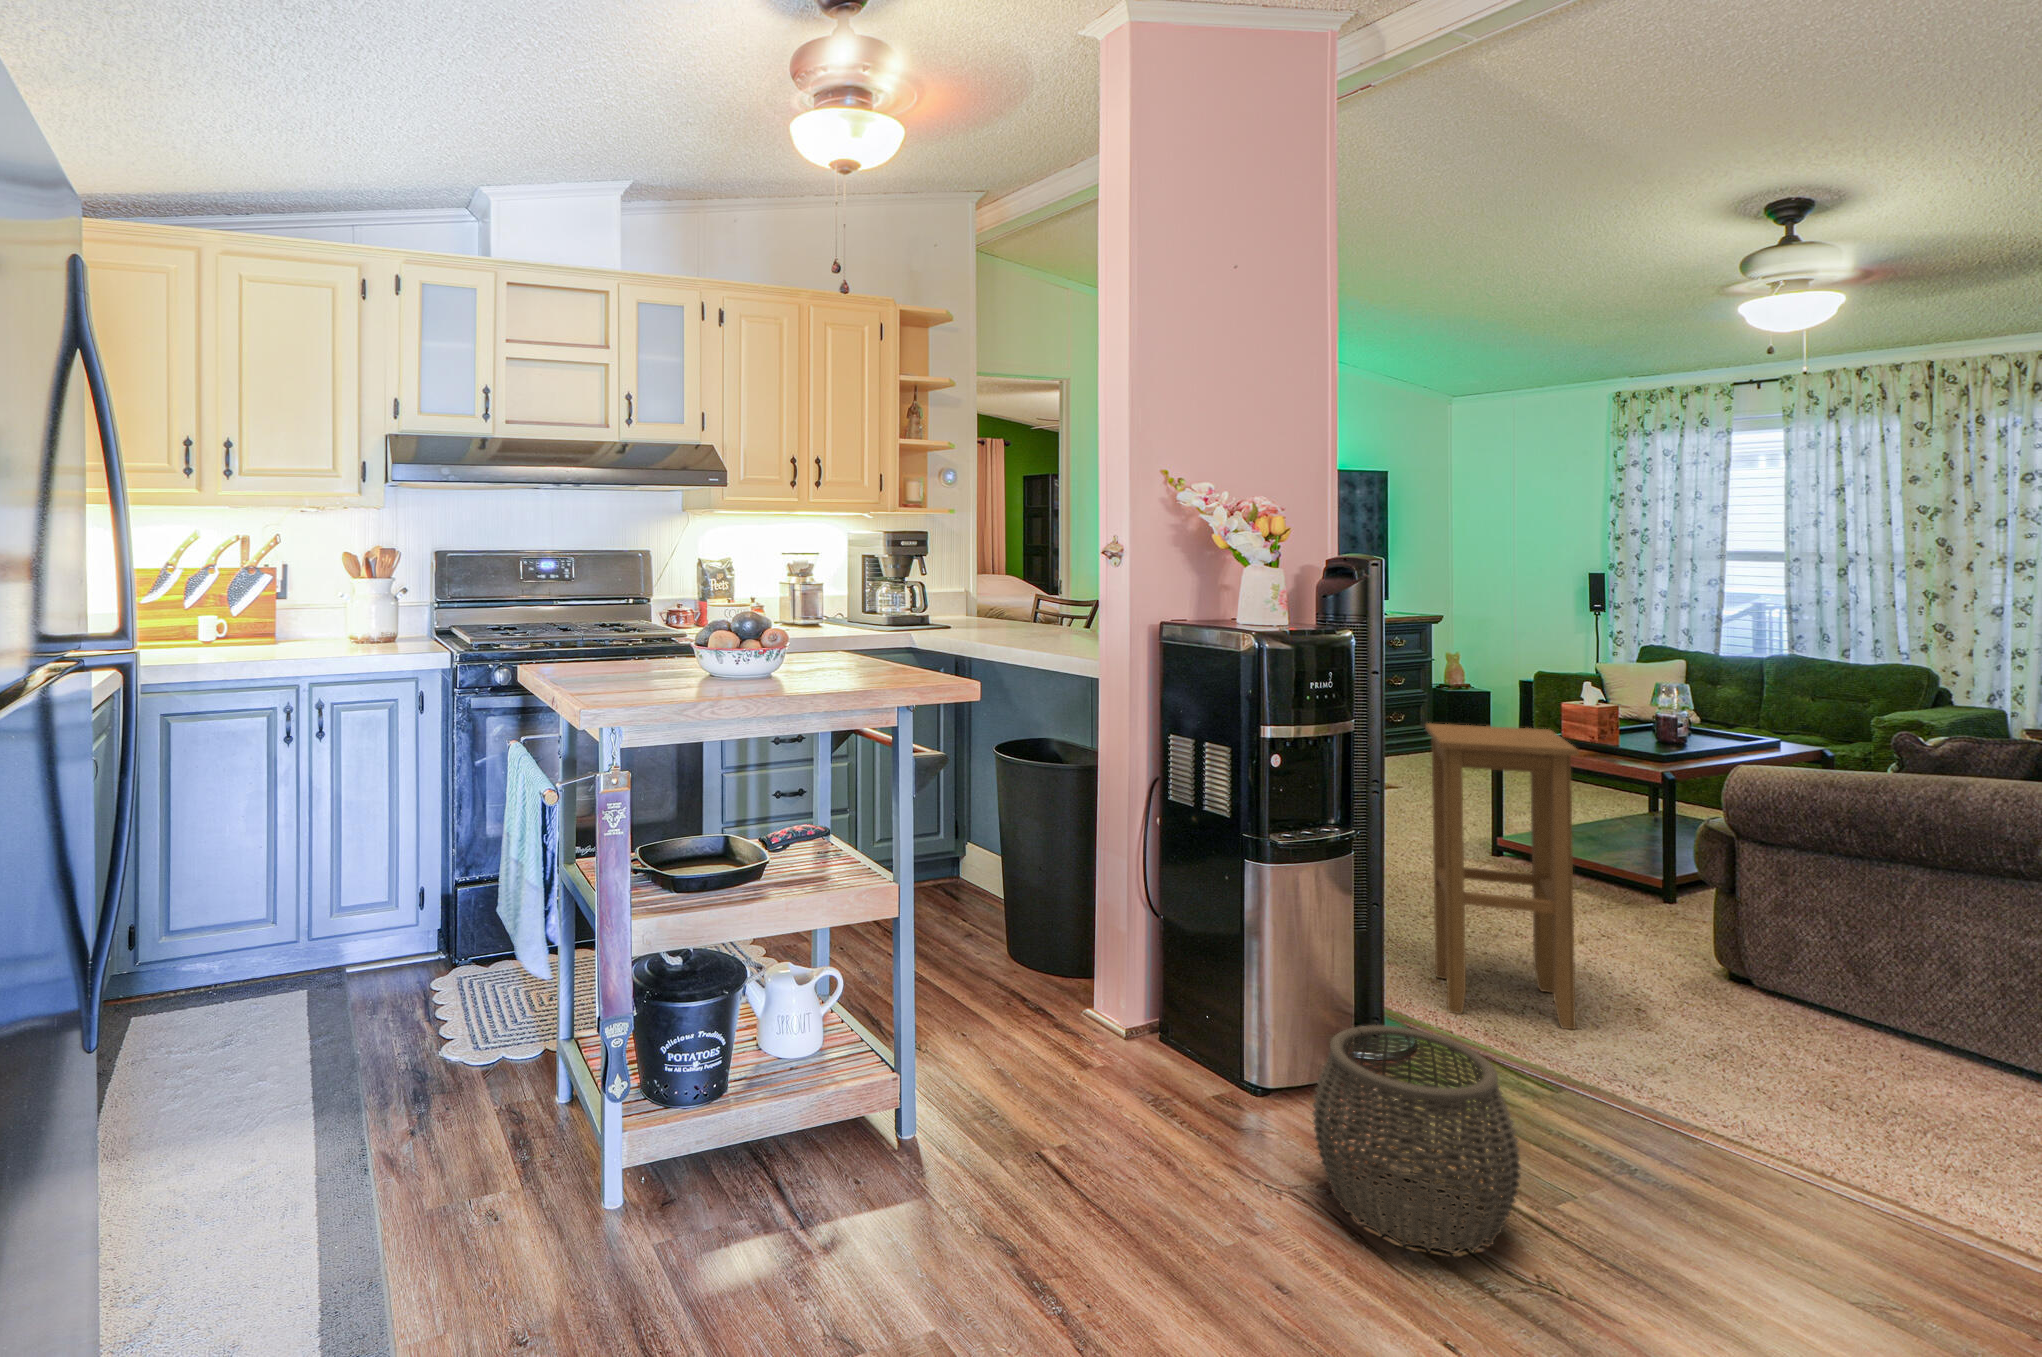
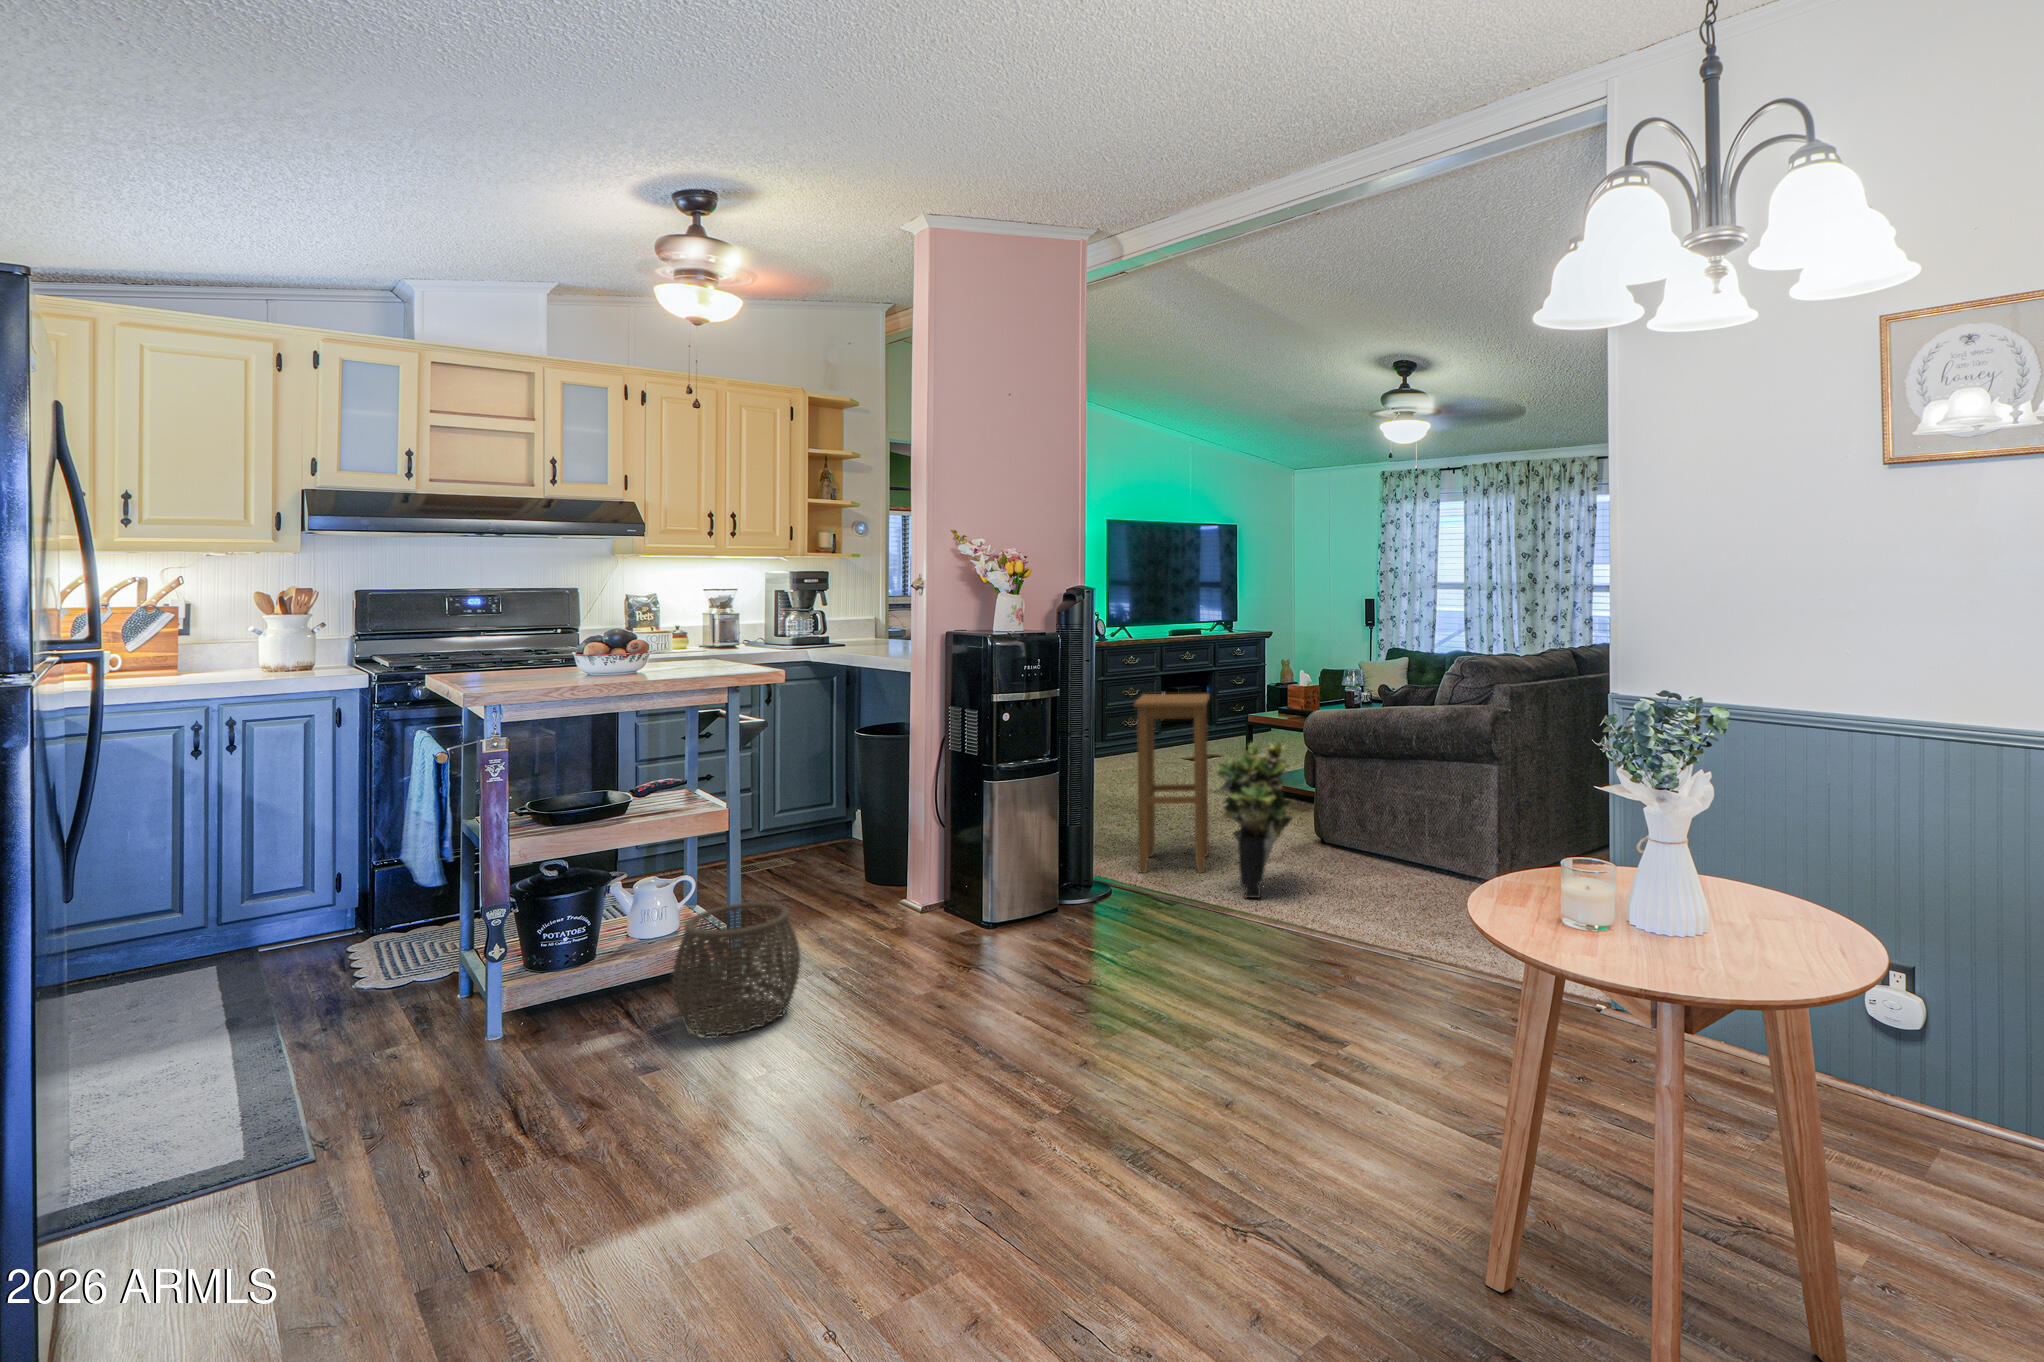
potted plant: none [1629,825,1826,1118] -> present [1217,742,1294,898]
woven basket: present [1313,1025,1521,1254] -> present [672,902,800,1035]

